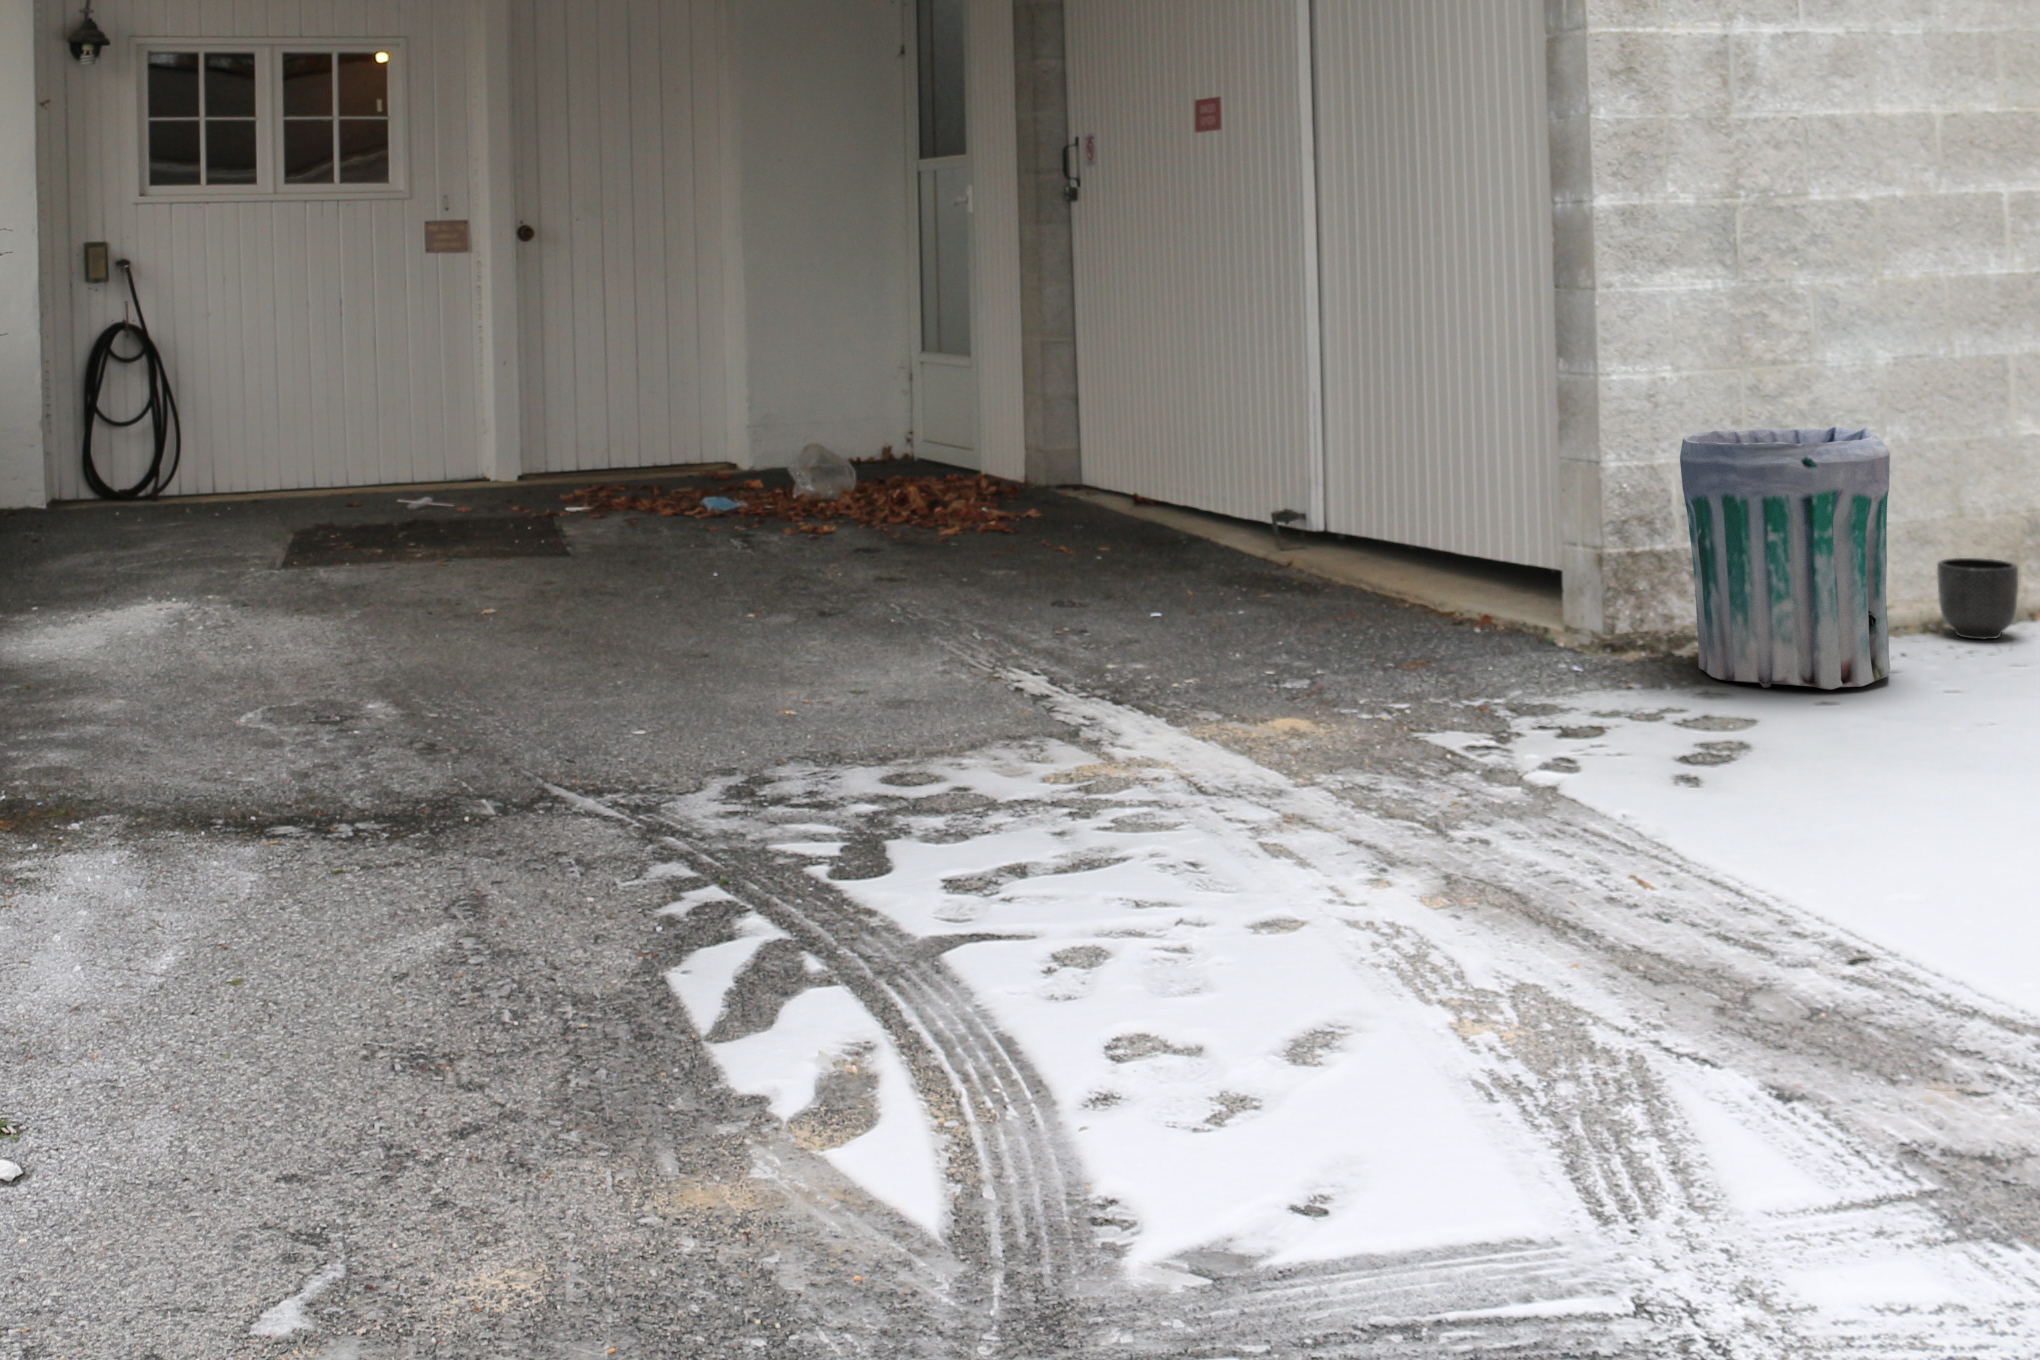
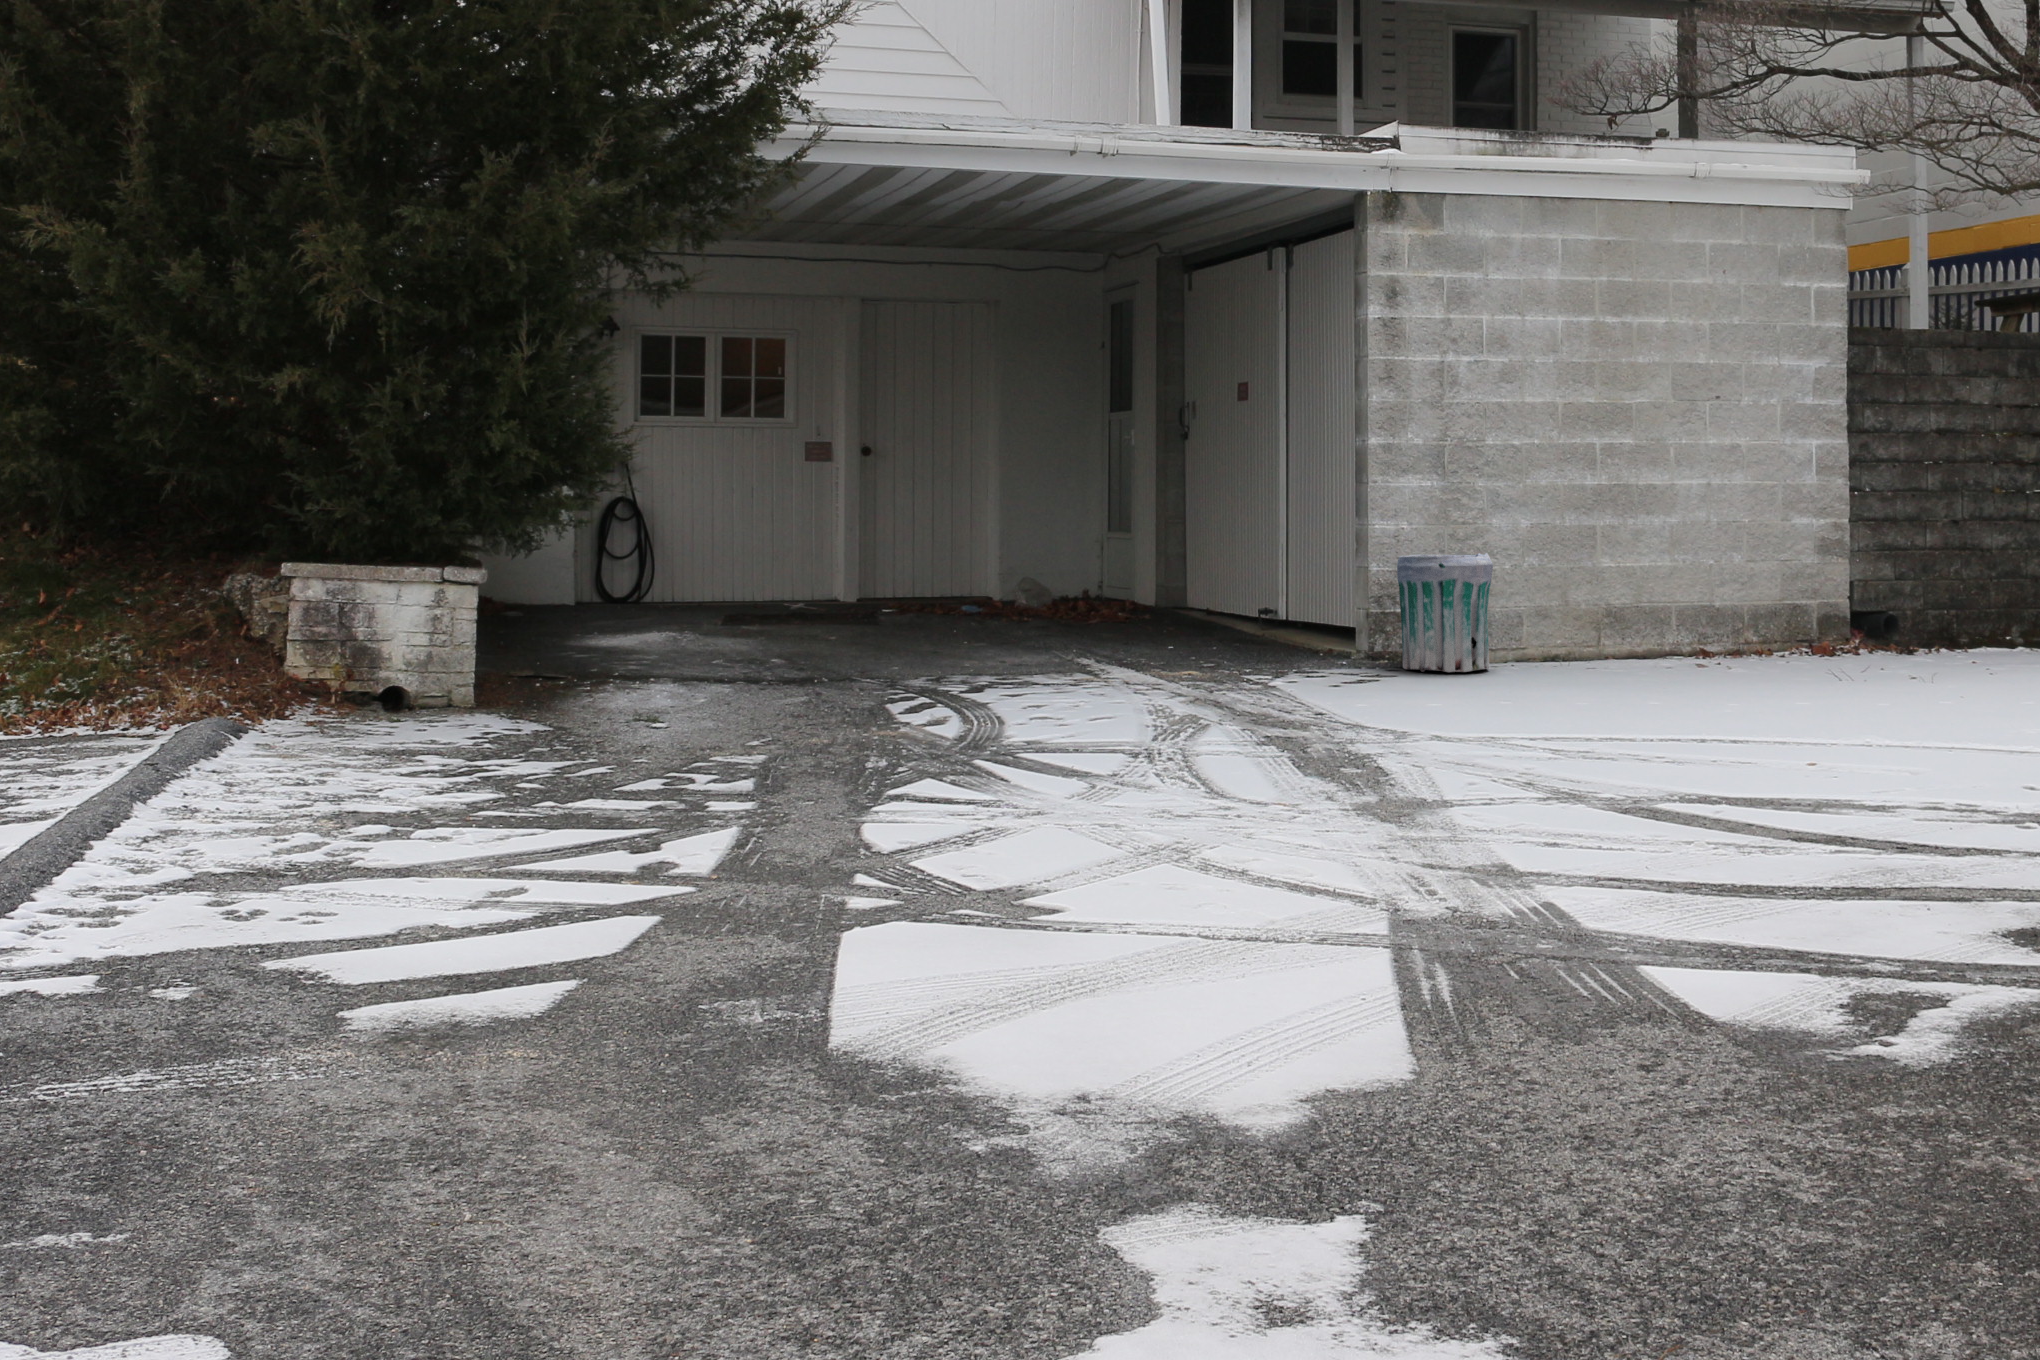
planter: present [1937,558,2018,639] -> none [1545,626,1582,664]

